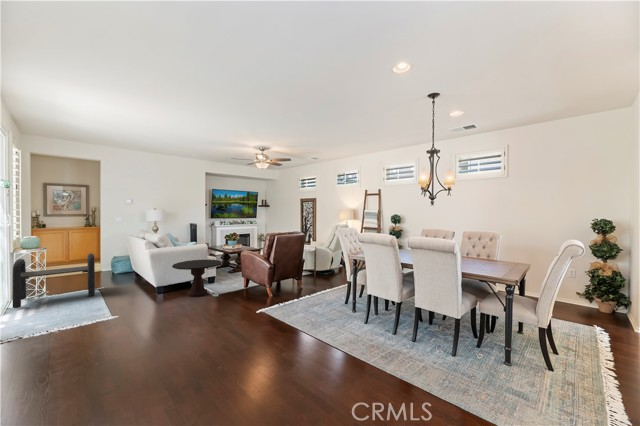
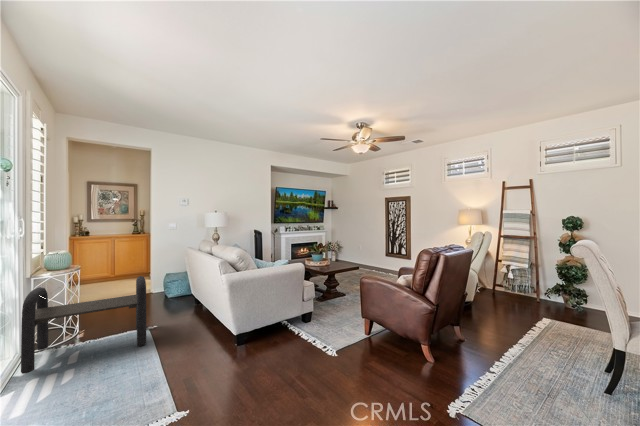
side table: present [172,260,222,297] -> none [265,287,338,354]

